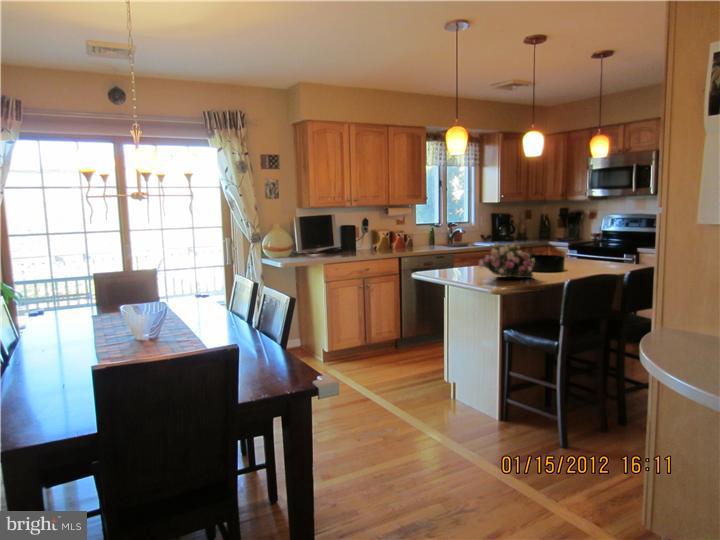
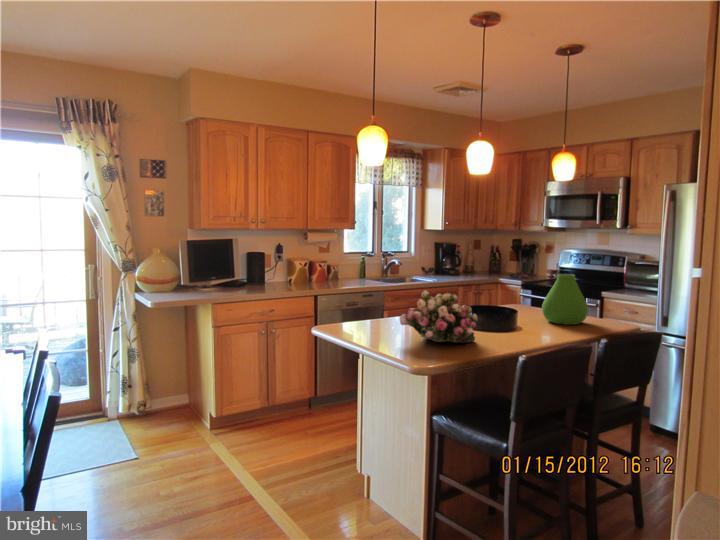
vase: none [584,230,620,268] -> present [542,274,588,325]

